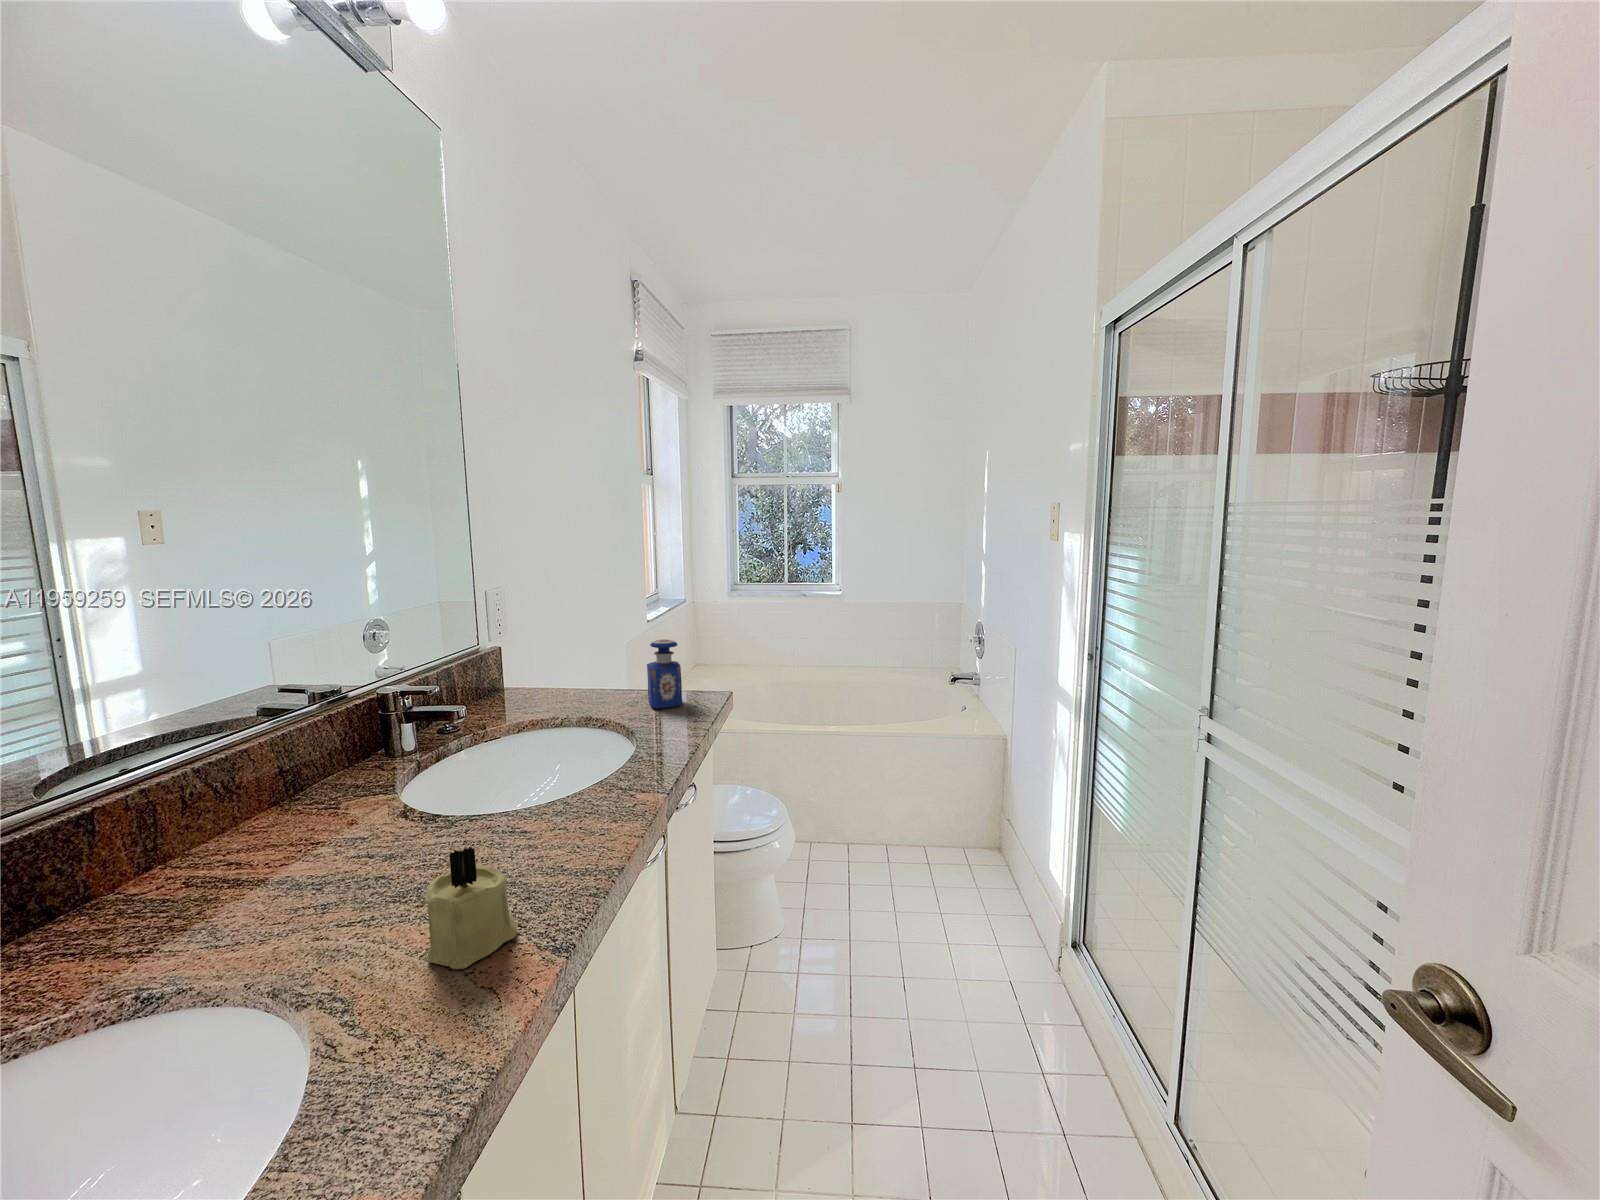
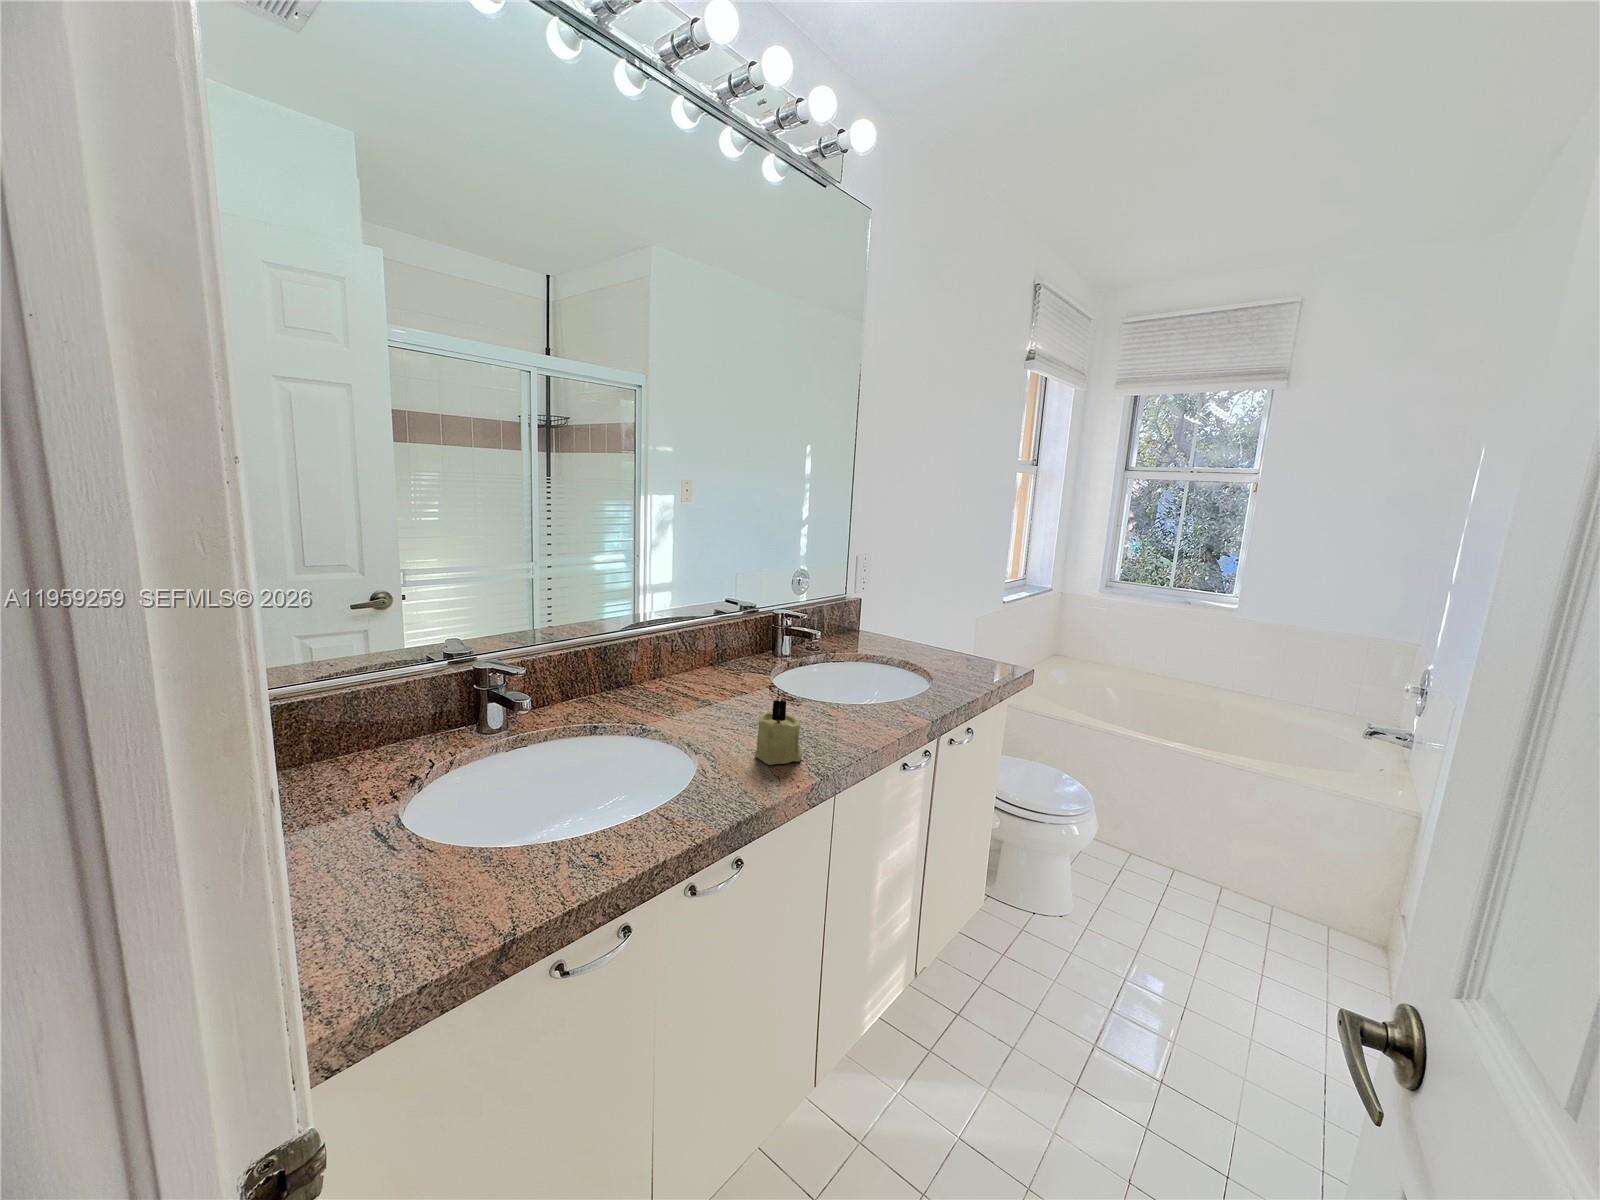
perfume bottle: present [647,639,682,708] -> none [958,613,989,671]

